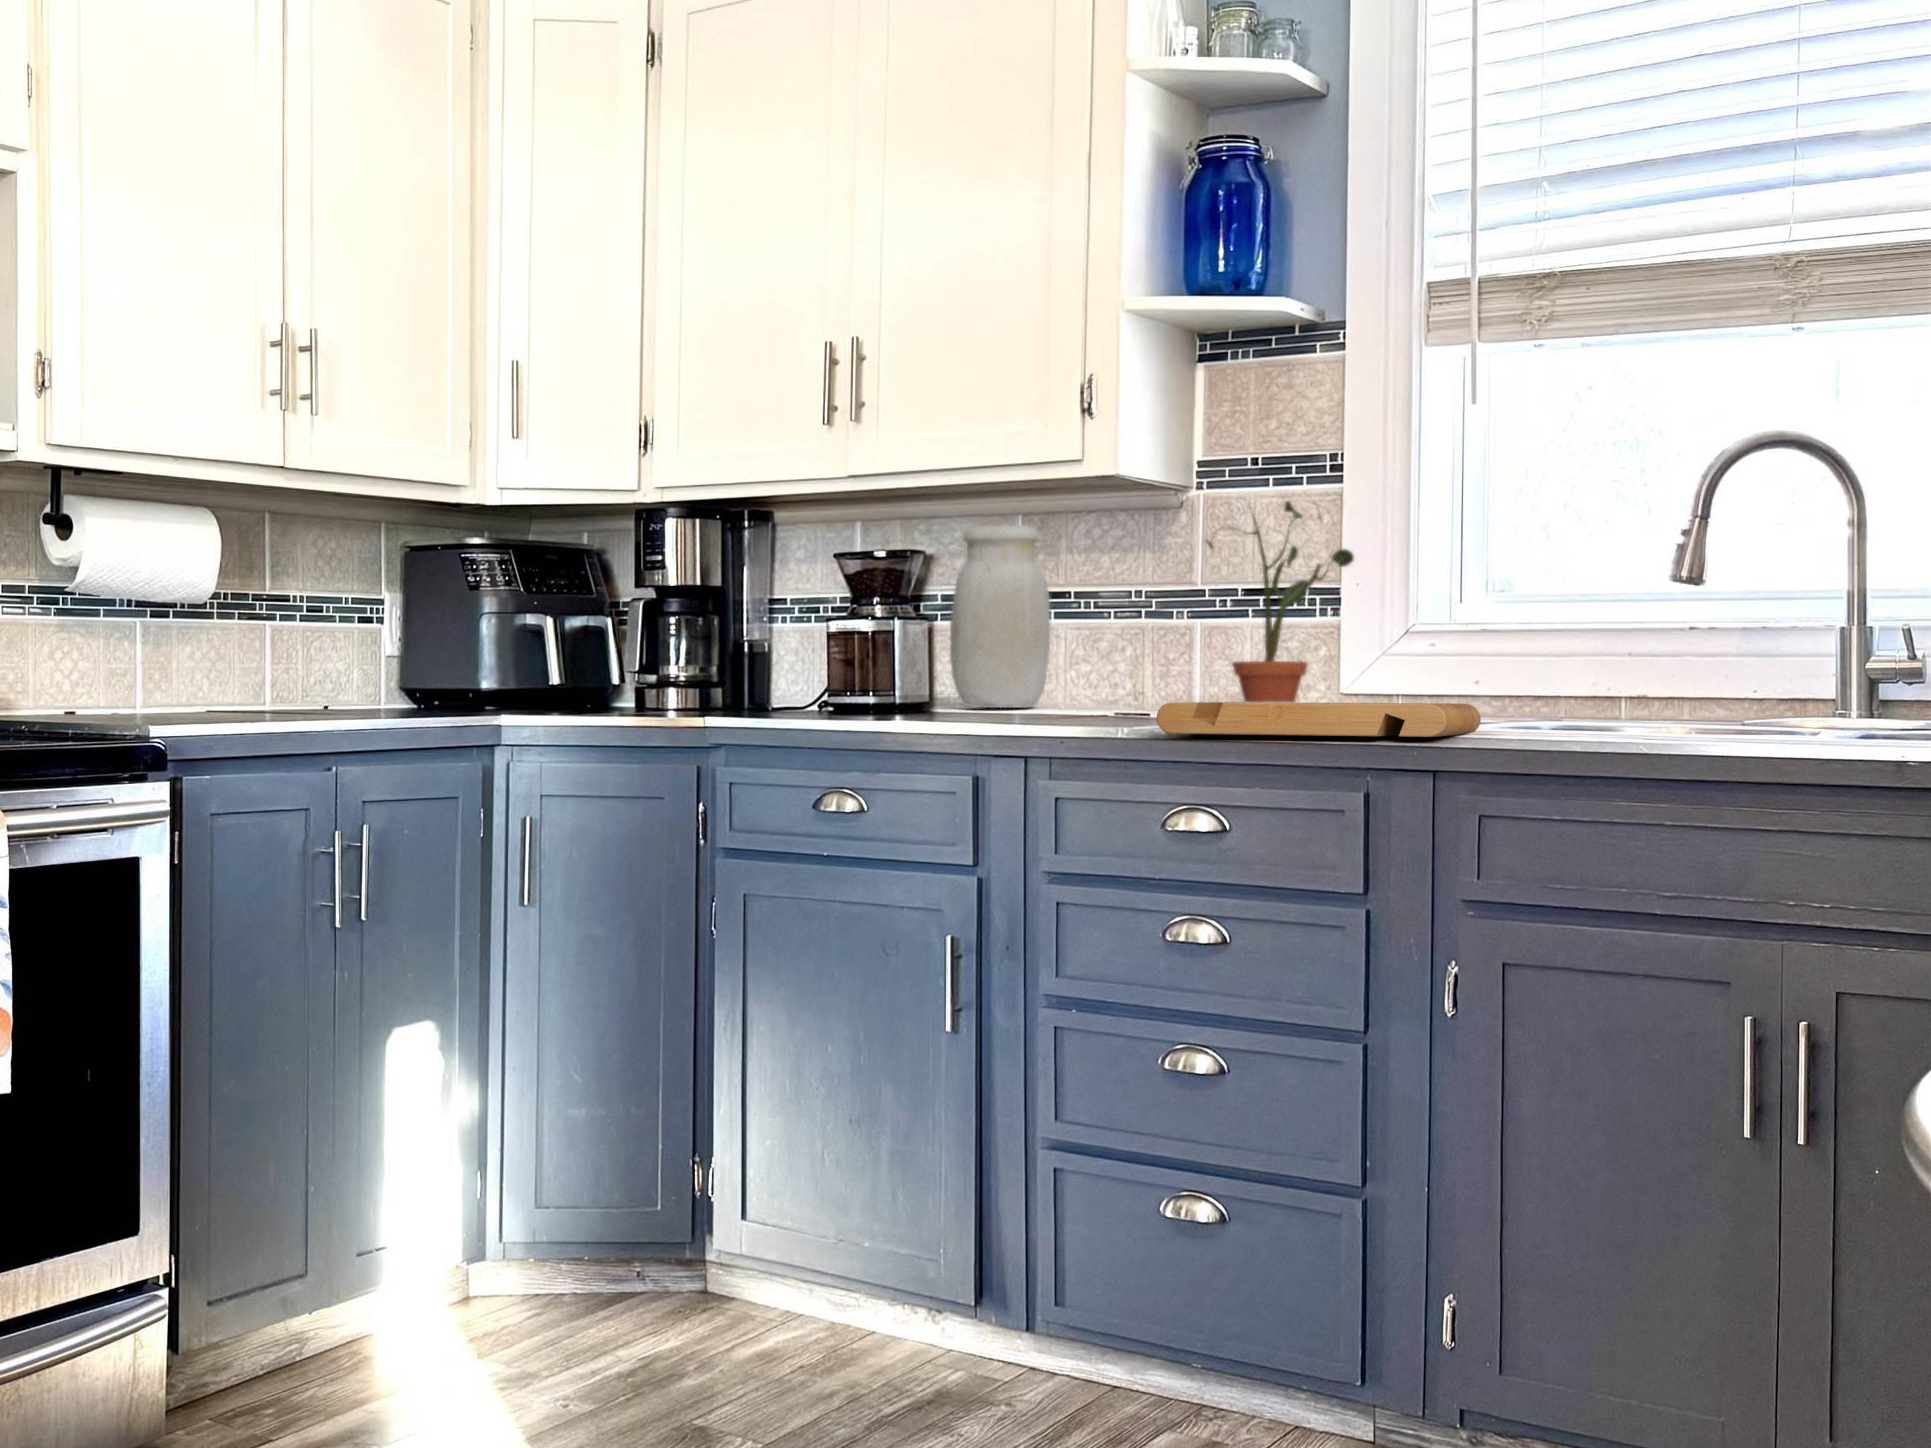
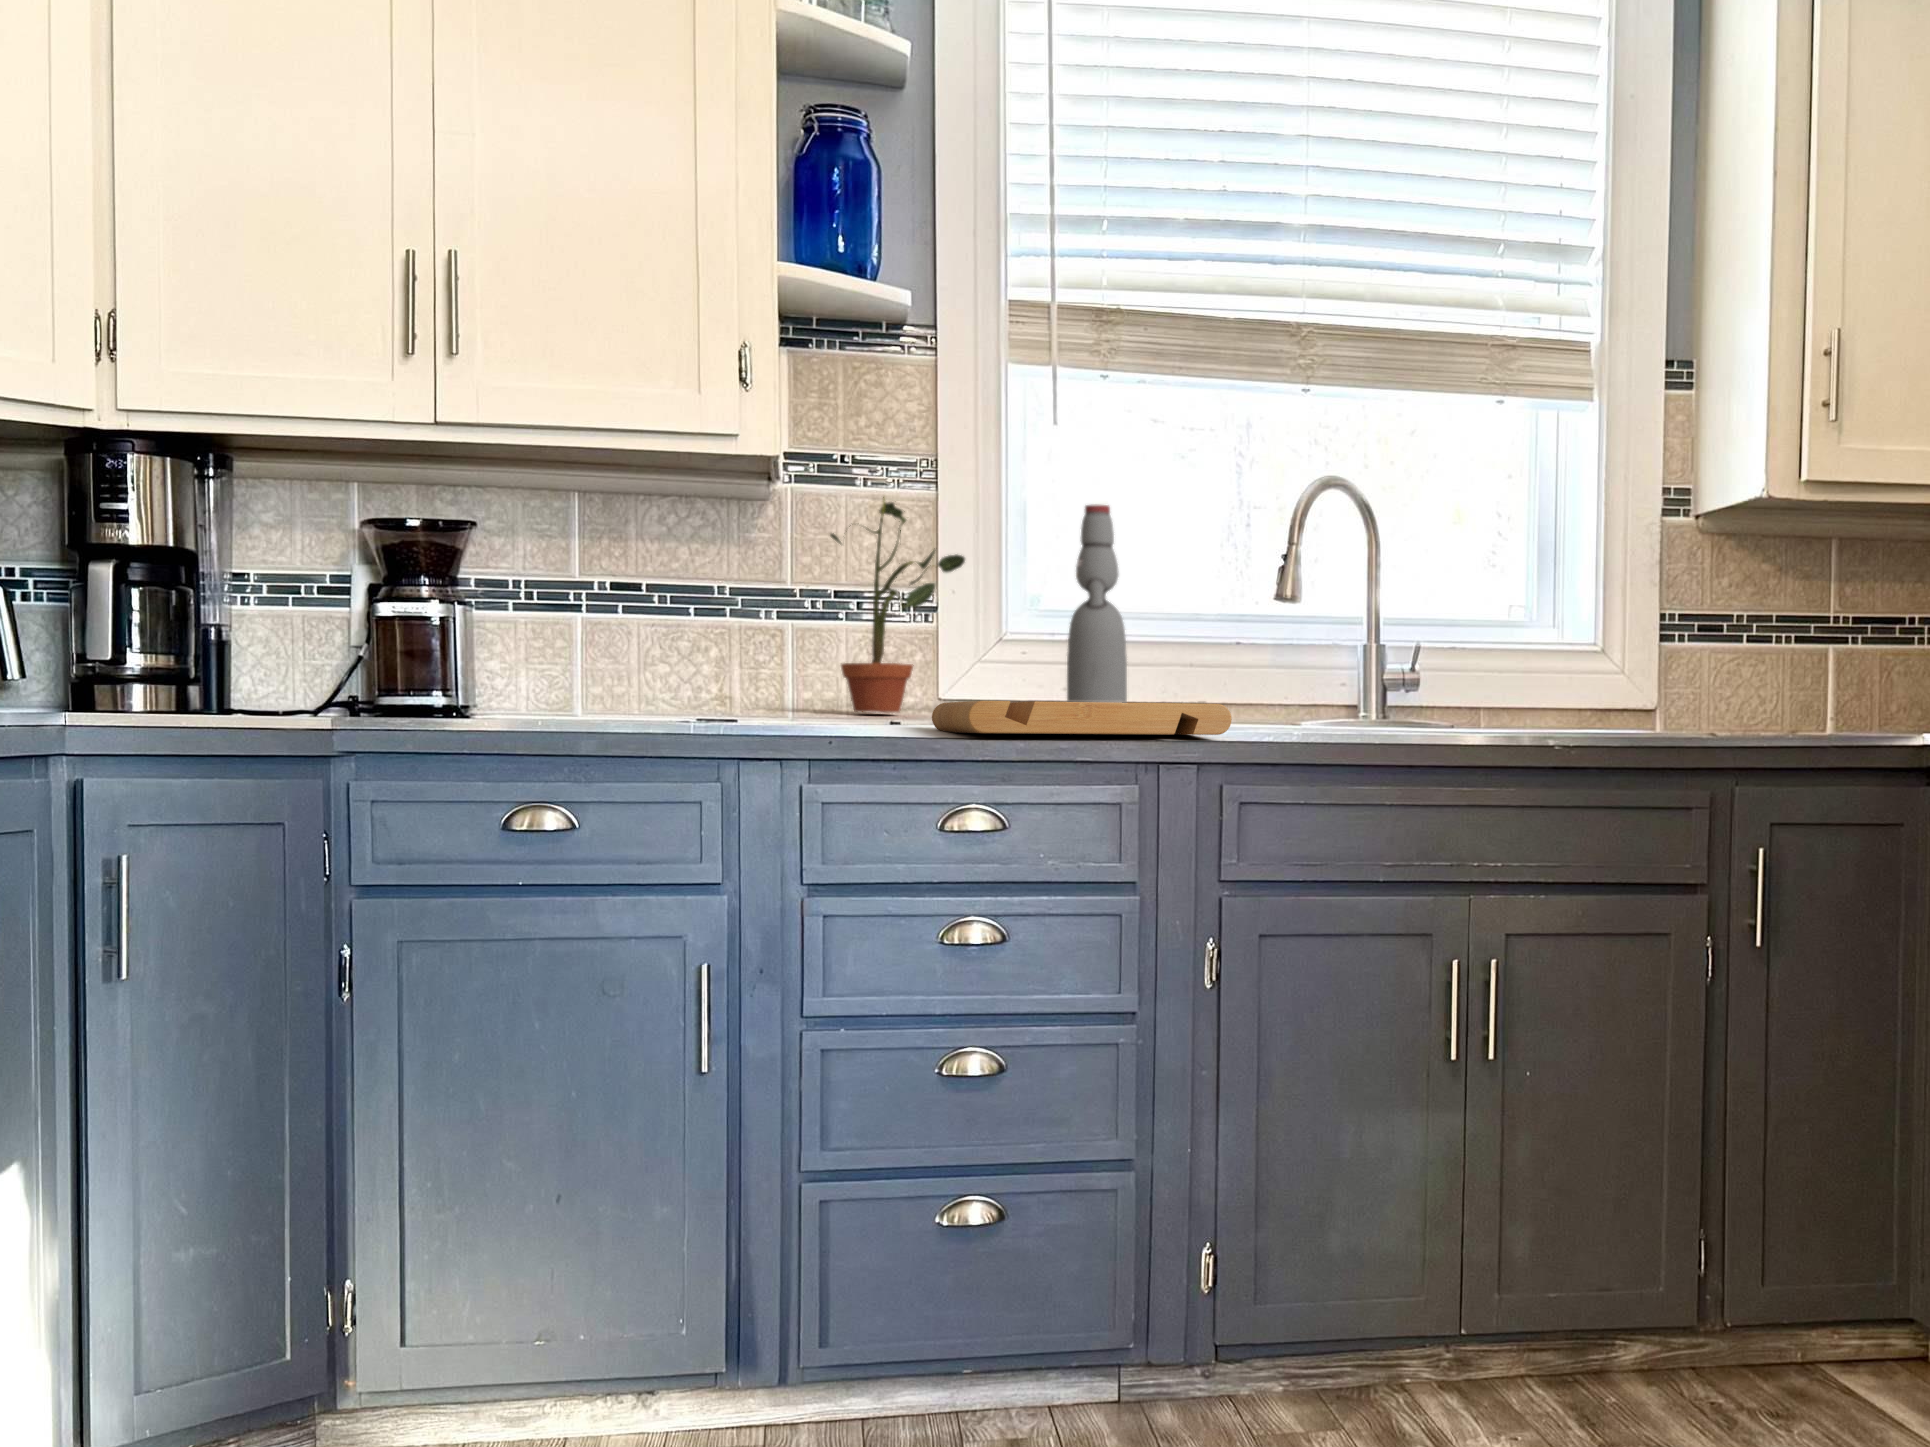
bottle: none [1441,487,1512,717] -> present [1067,505,1127,702]
jar: present [950,525,1050,708] -> none [506,499,624,709]

